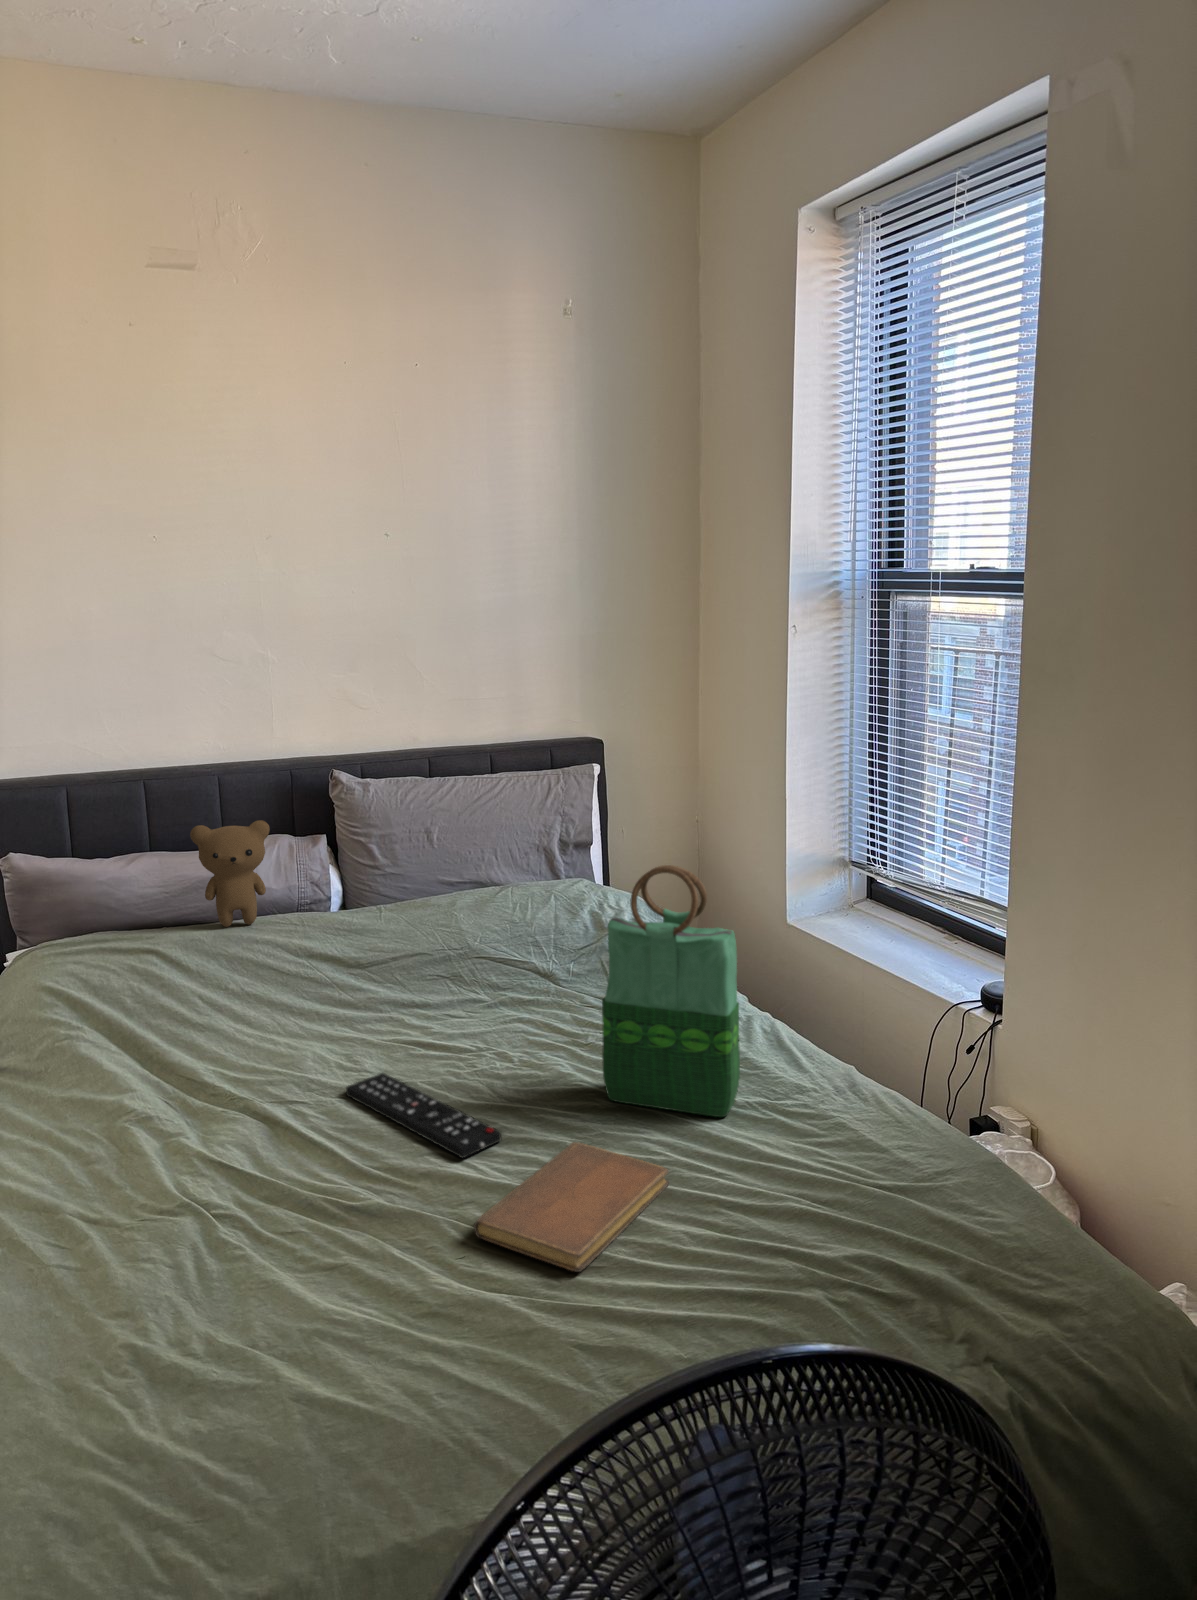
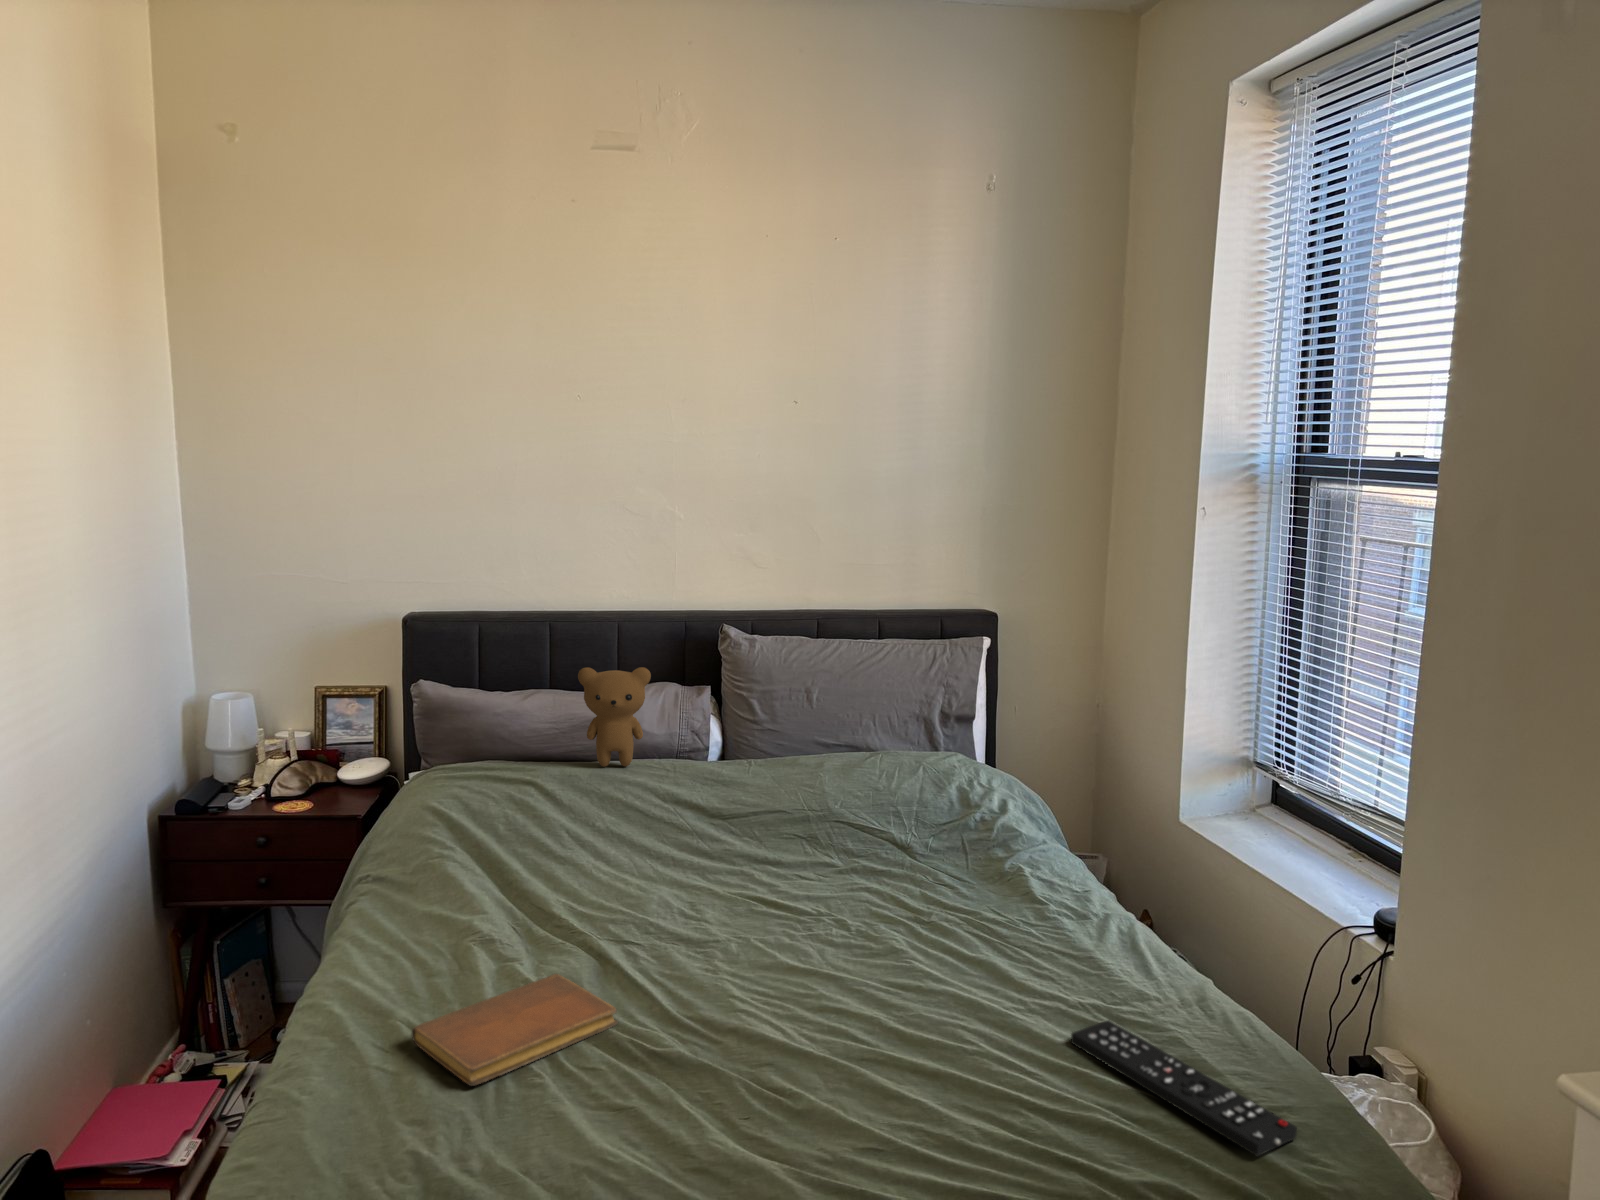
tote bag: present [602,865,740,1117] -> none [931,744,1077,1015]
remote control: present [346,1073,501,1158] -> present [1071,1020,1297,1156]
notebook: present [474,1142,669,1272] -> present [412,974,618,1086]

